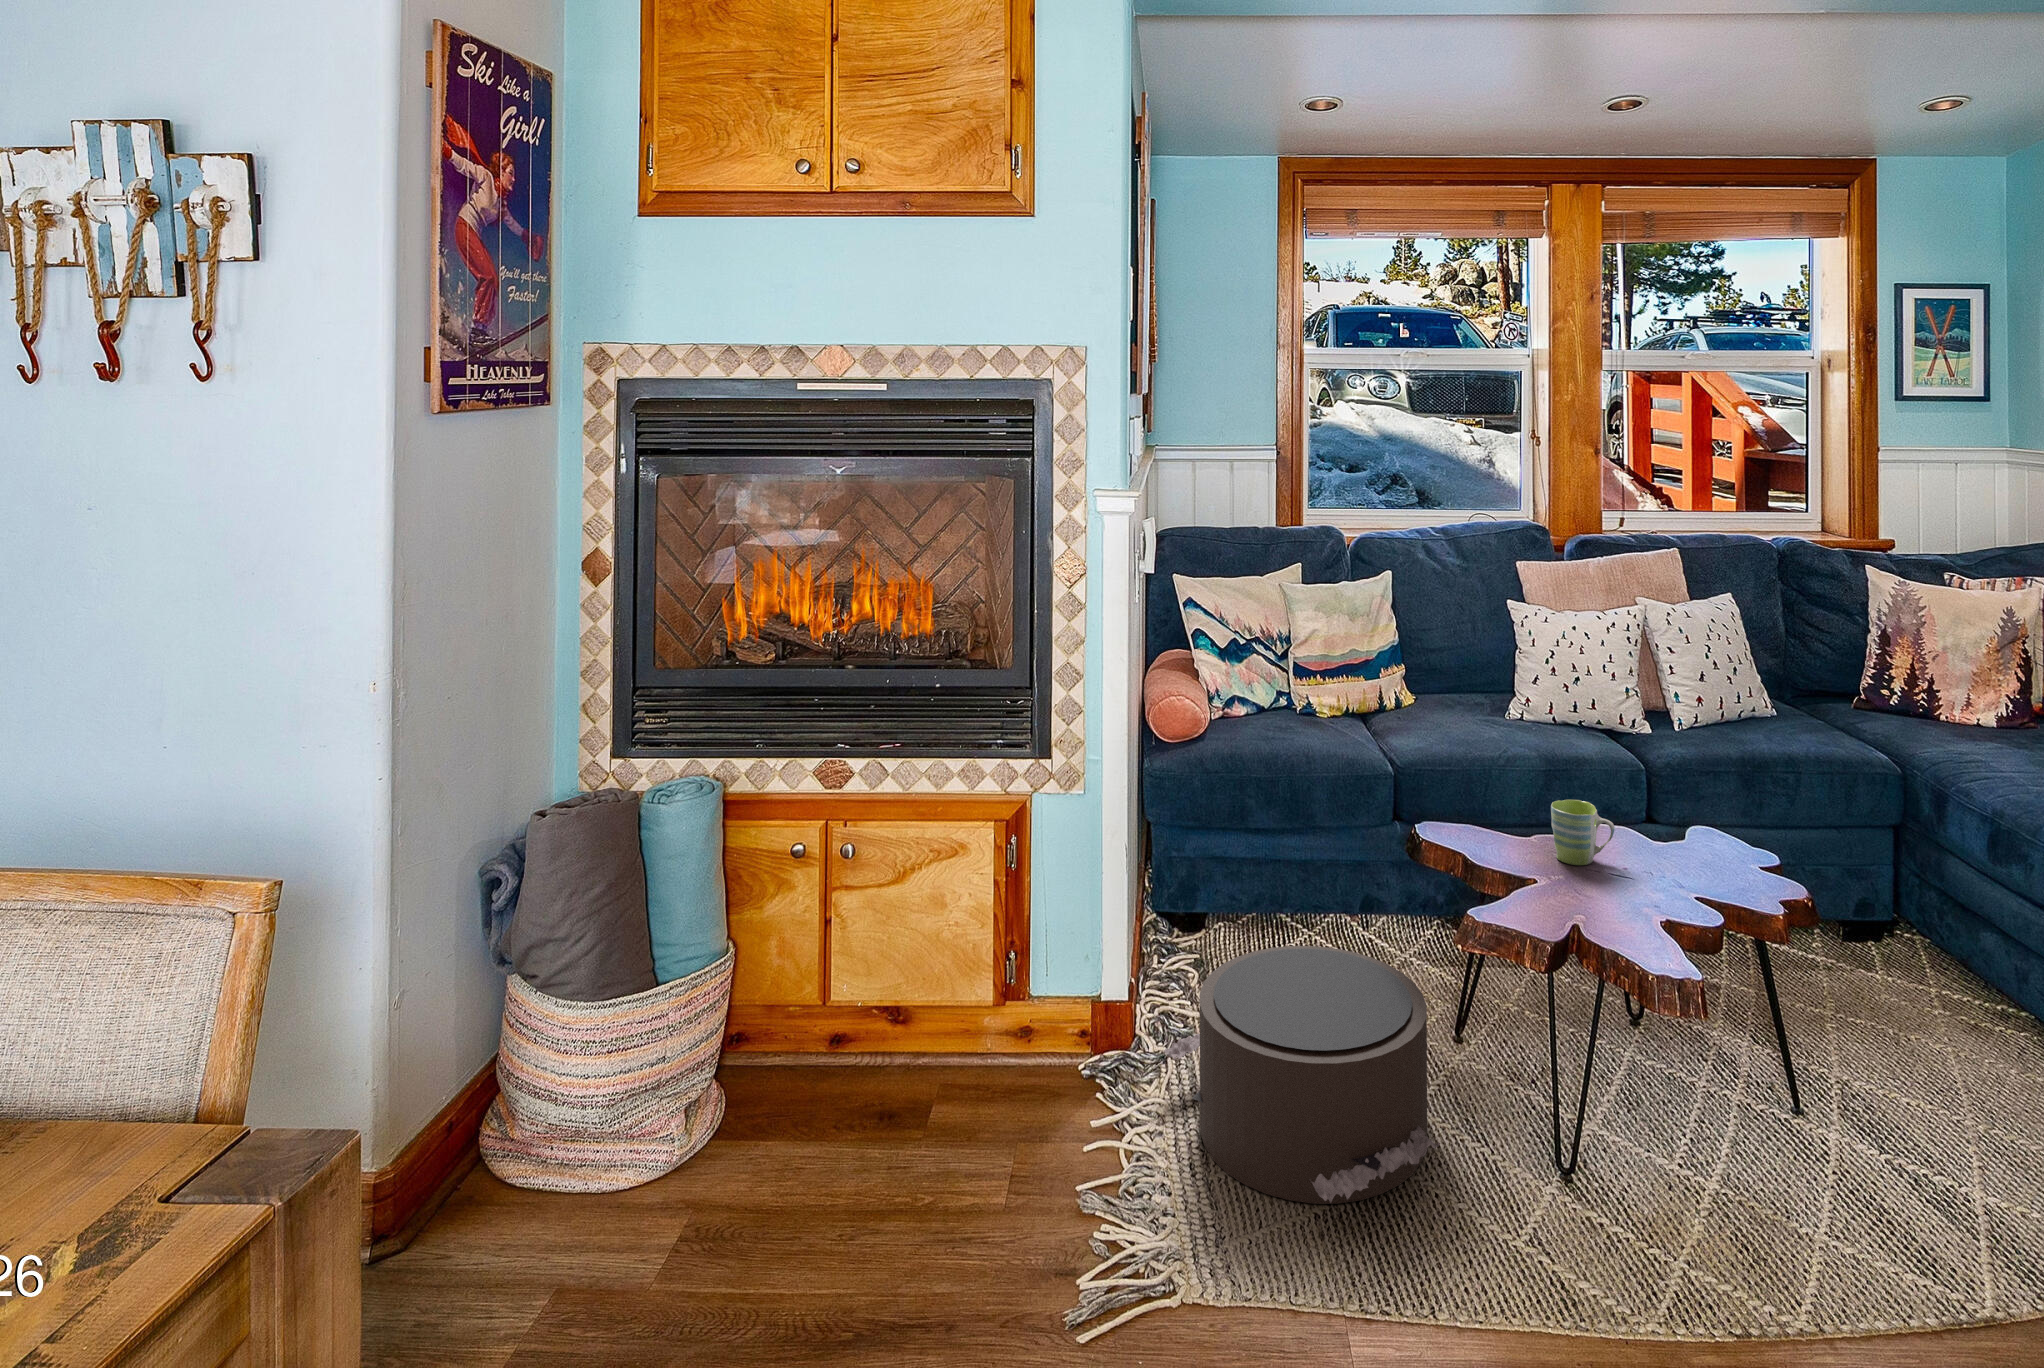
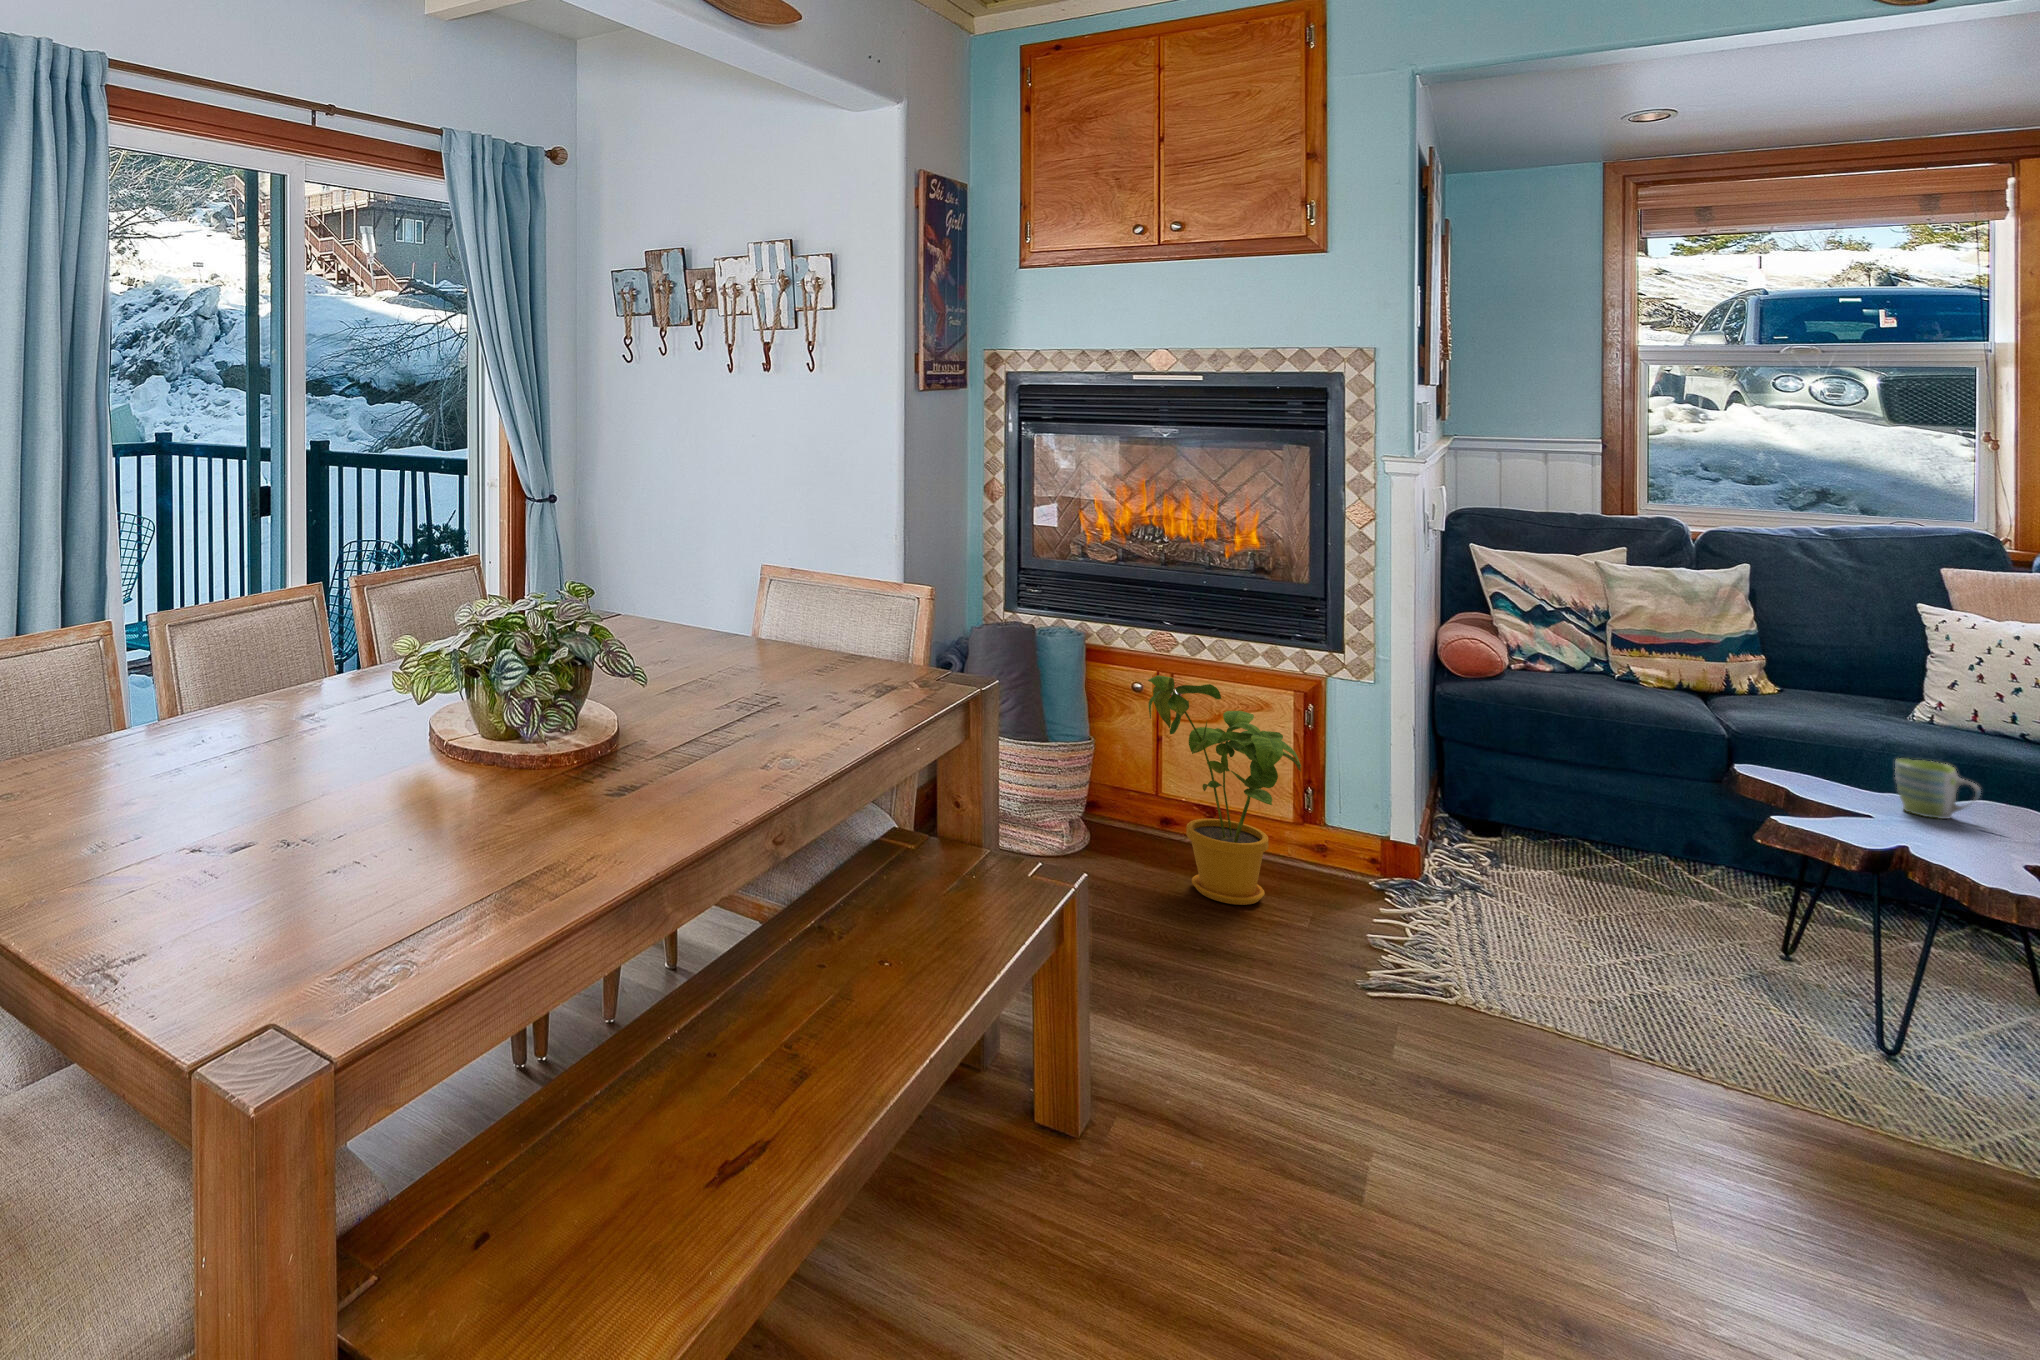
house plant: none [790,853,999,1190] -> present [1148,675,1301,905]
pouf: present [1164,946,1440,1204] -> none [1448,828,1723,1009]

